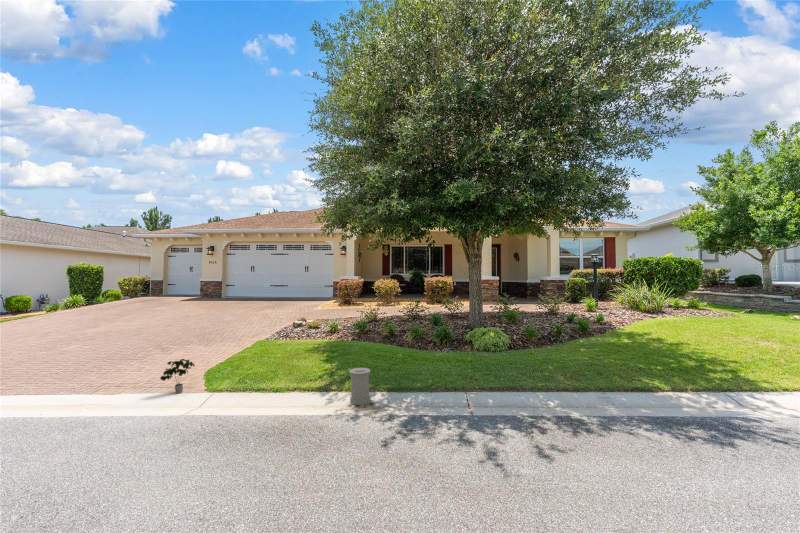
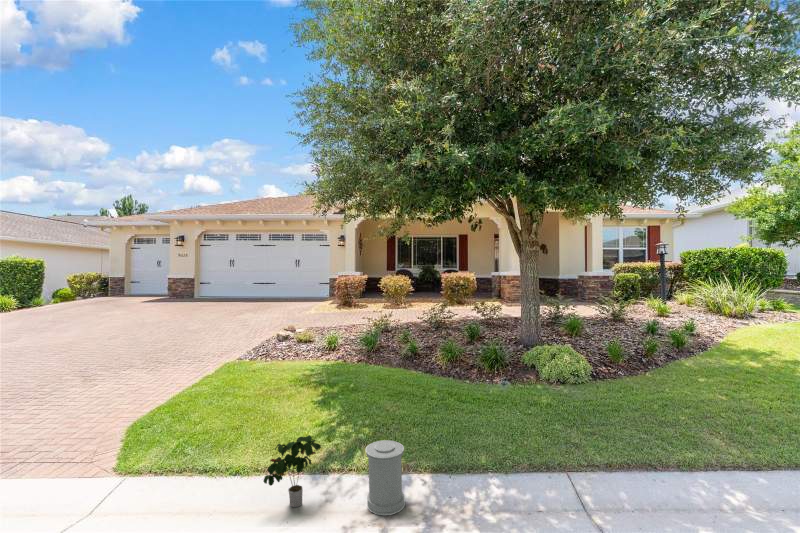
potted plant: present [160,359,195,394] -> present [264,435,321,507]

